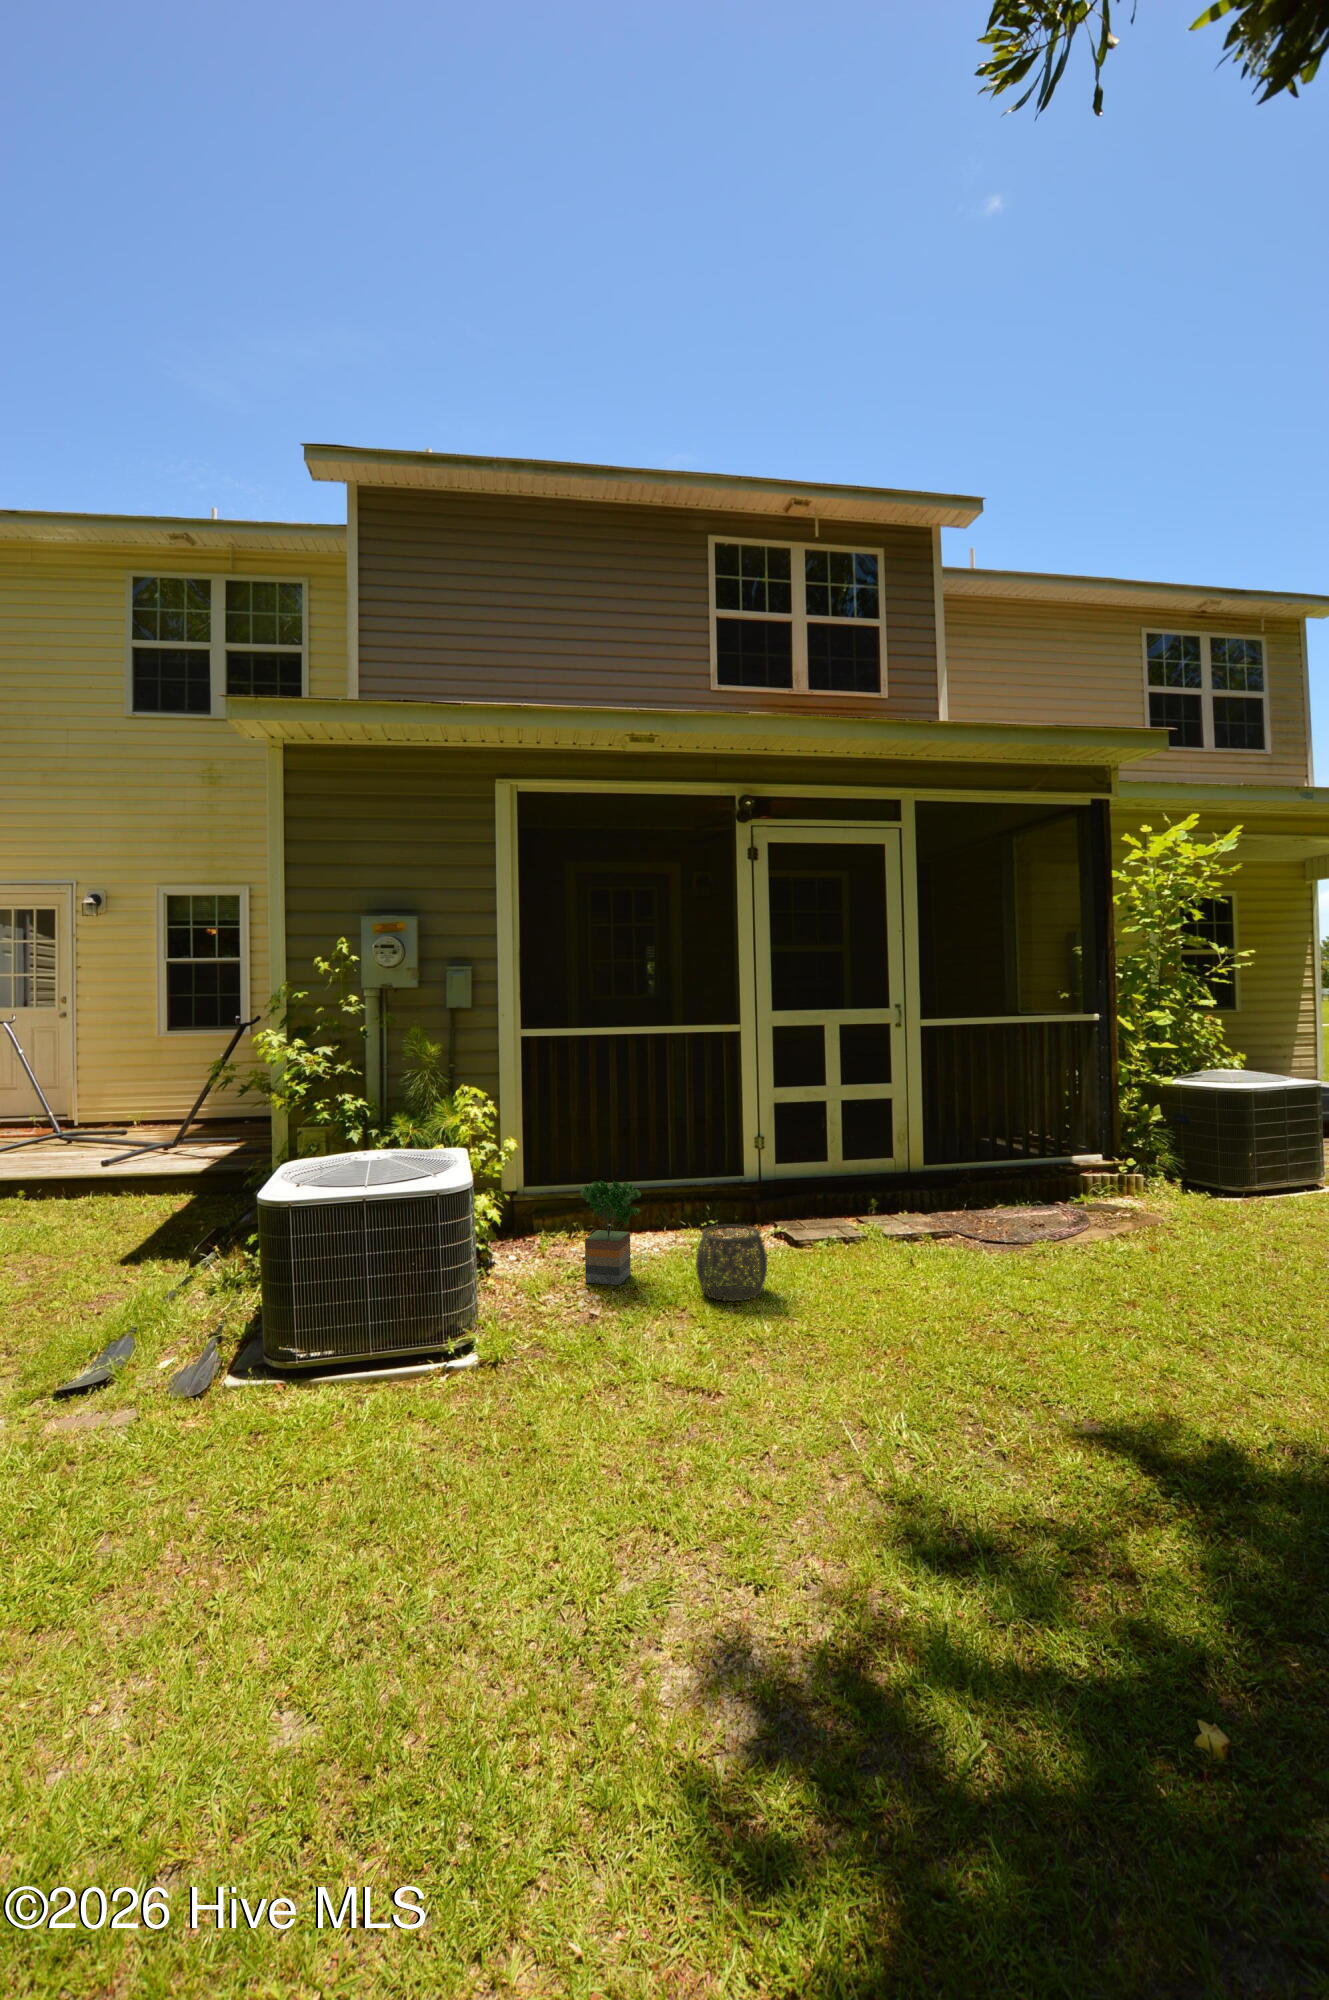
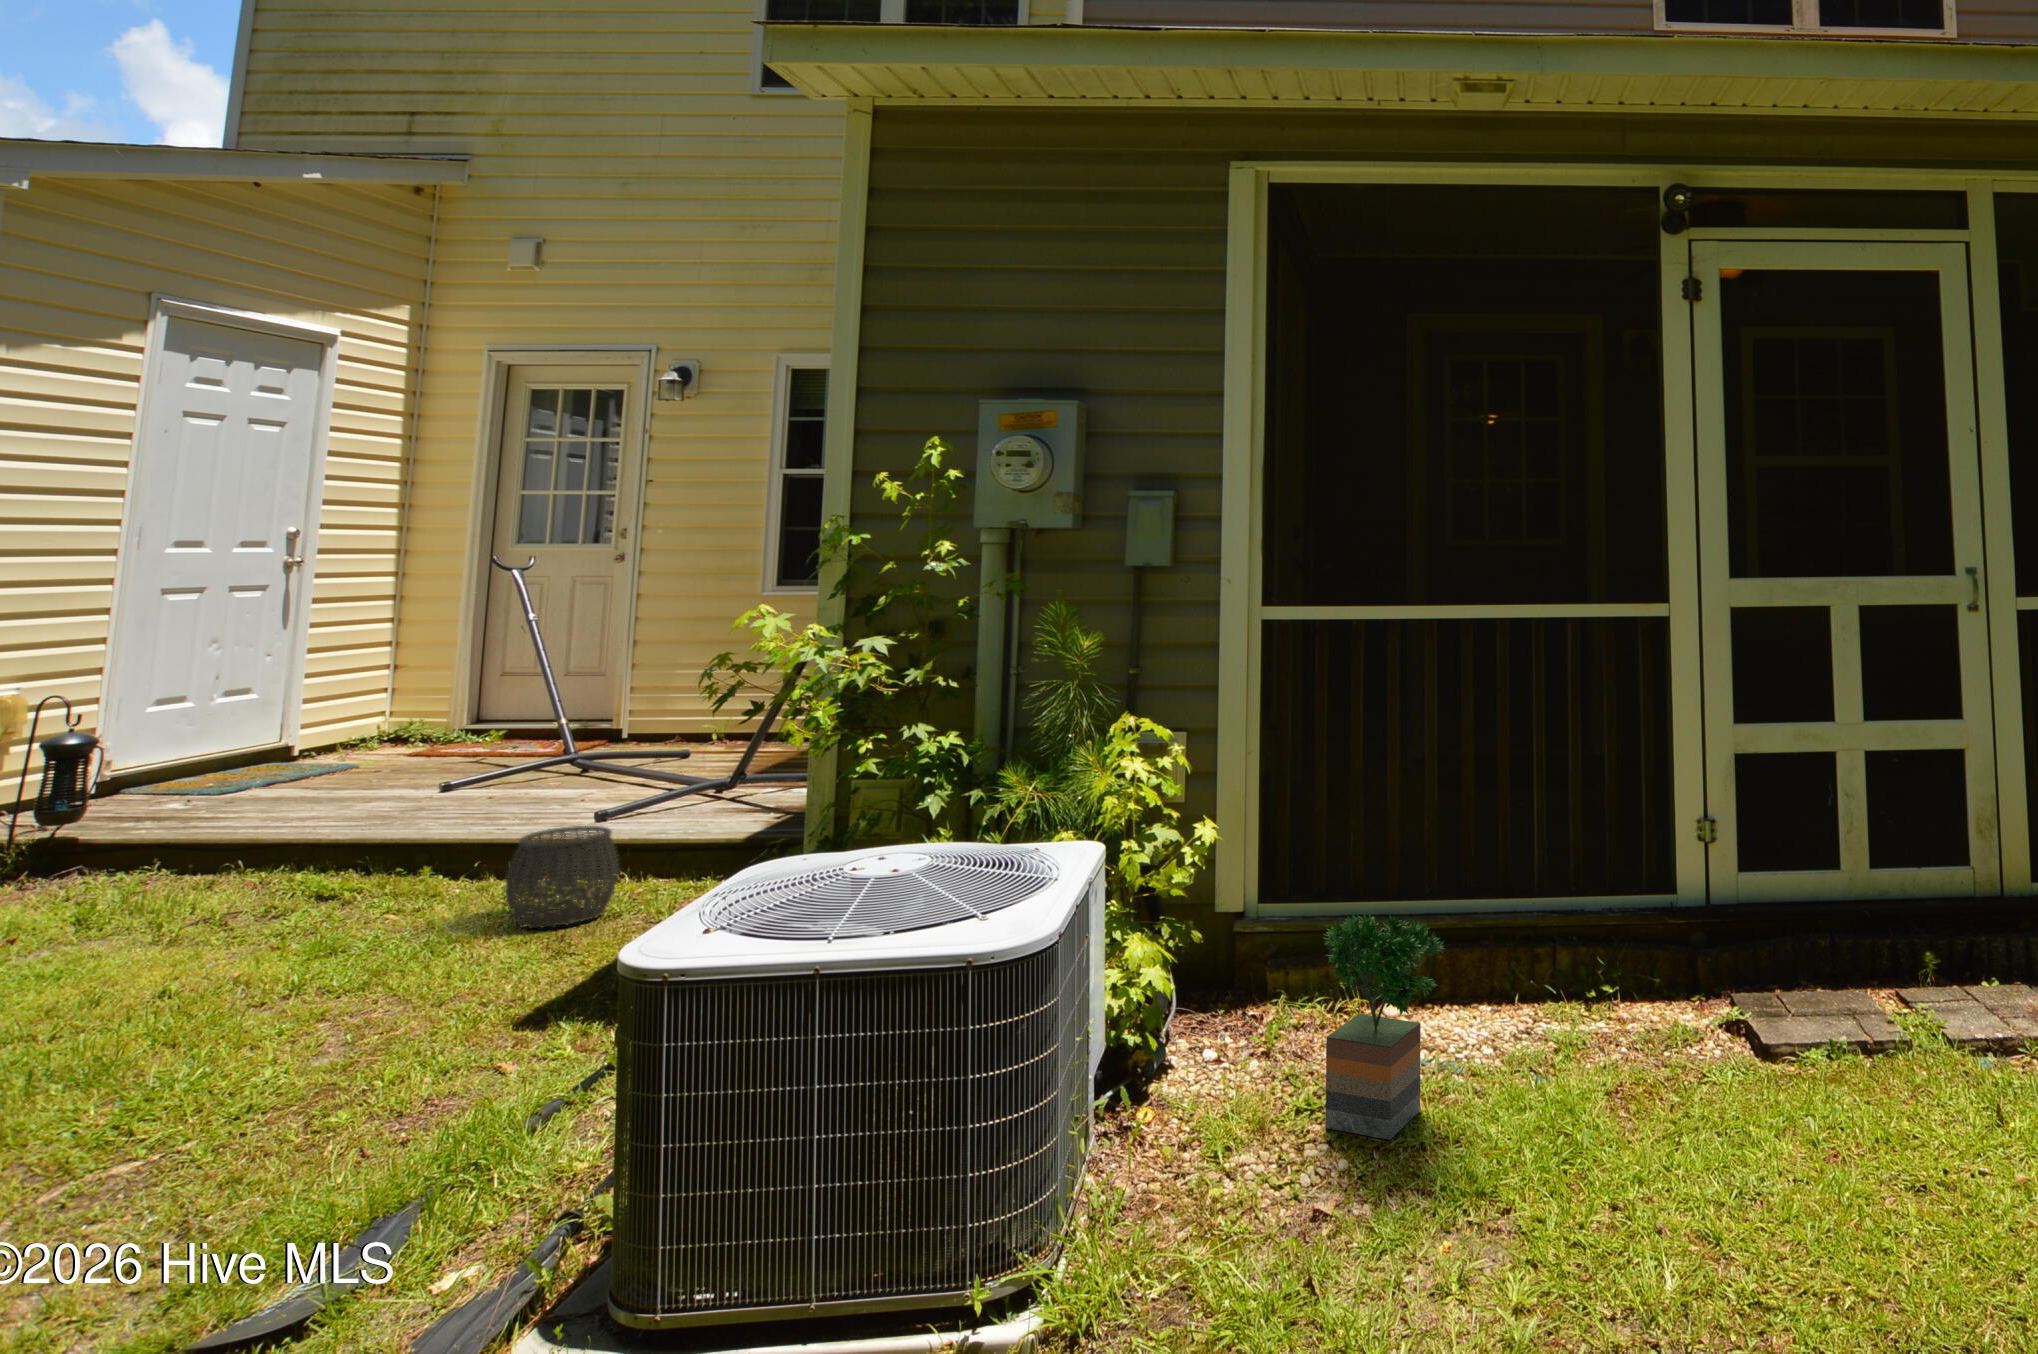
woven basket: present [696,1225,767,1301] -> present [505,826,619,928]

